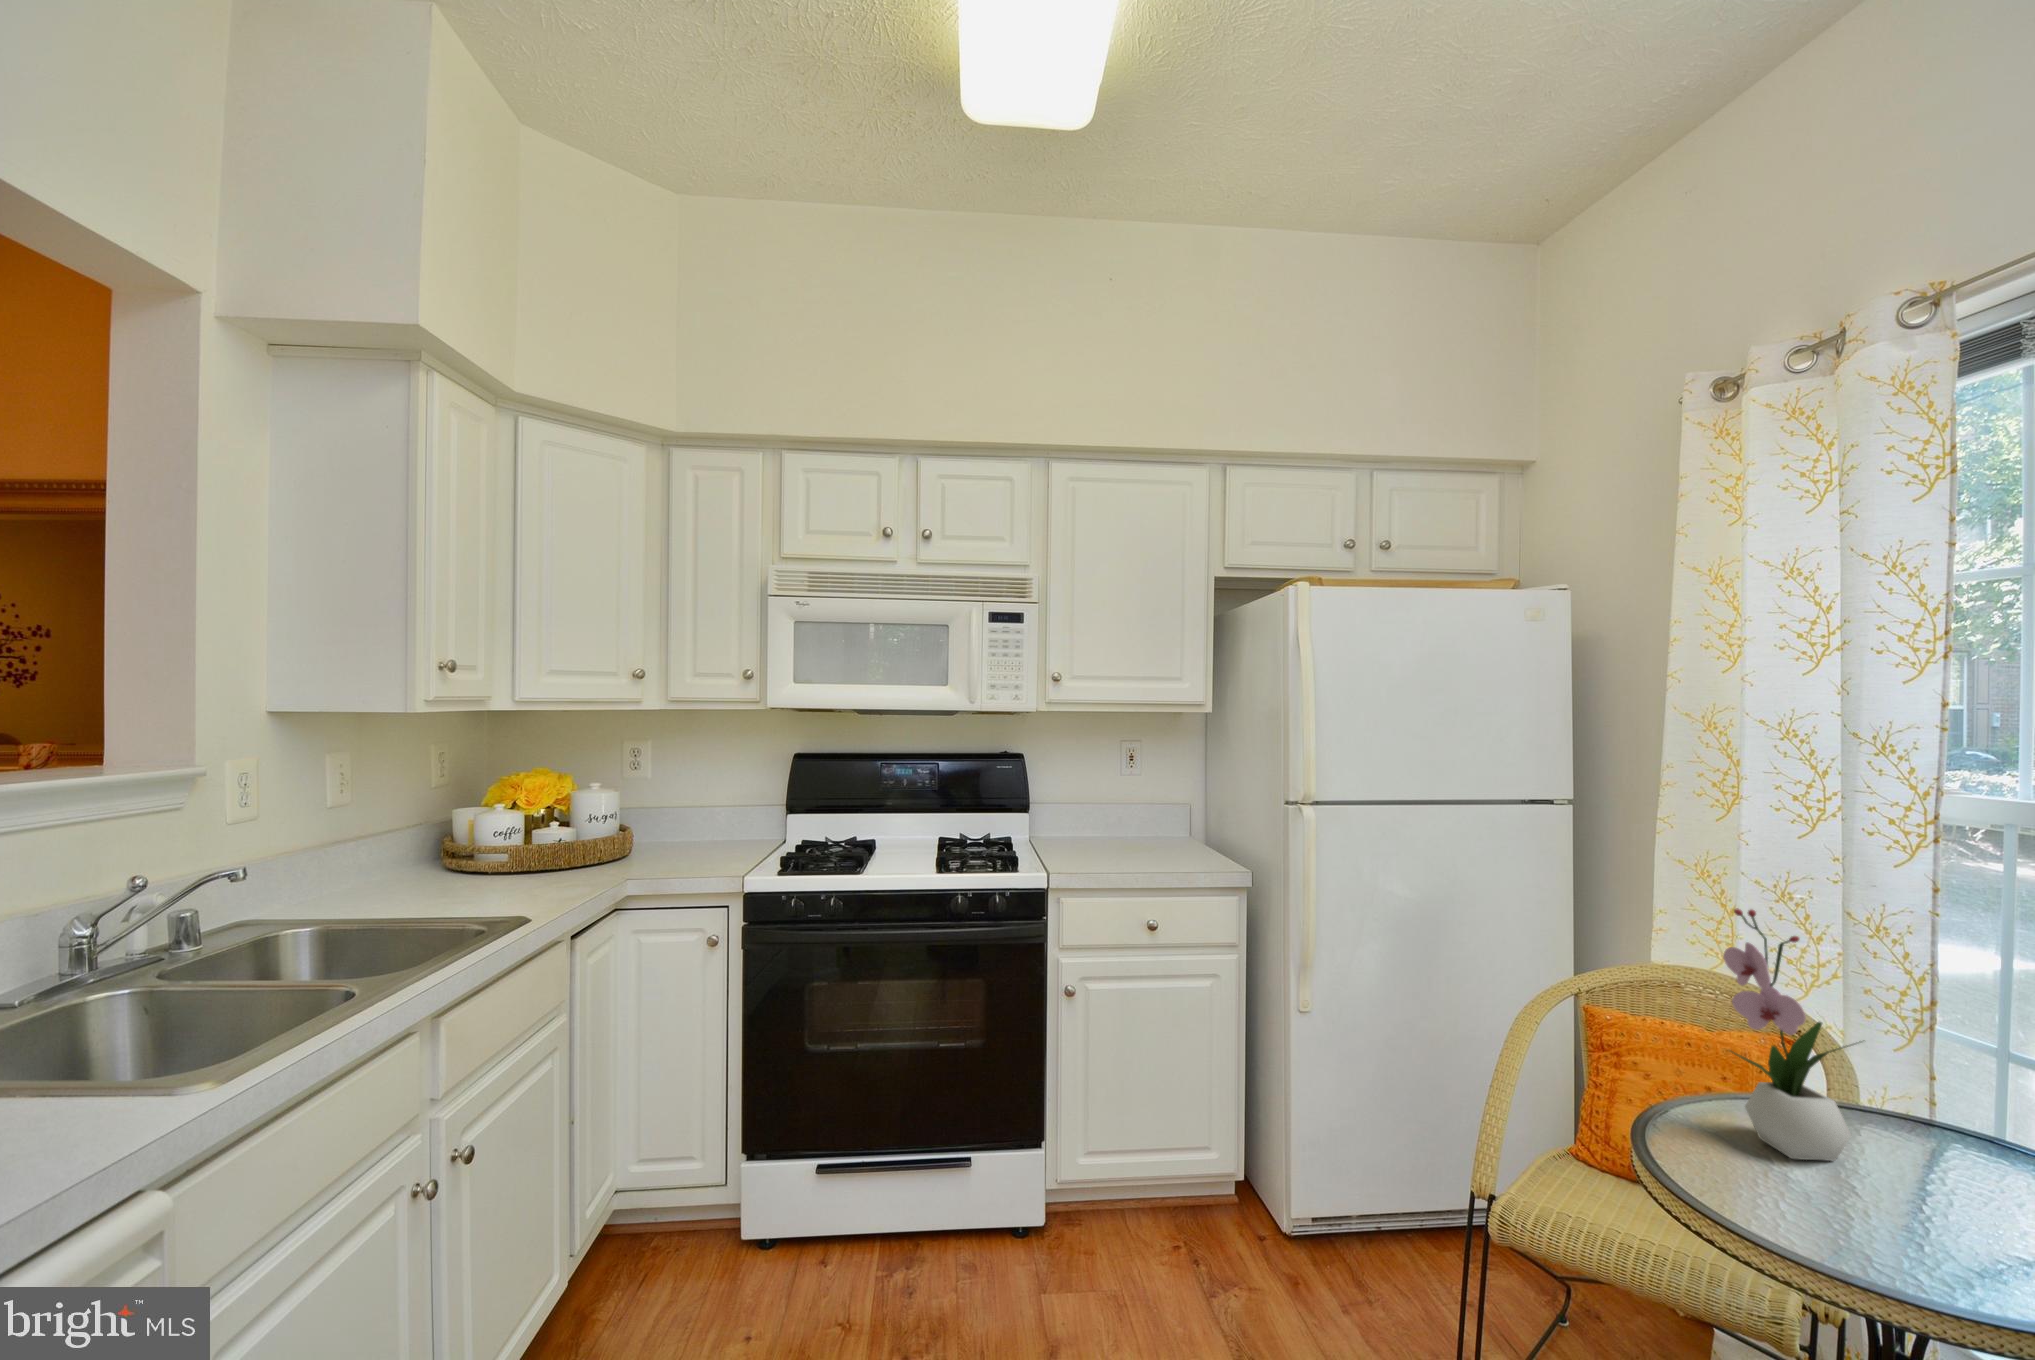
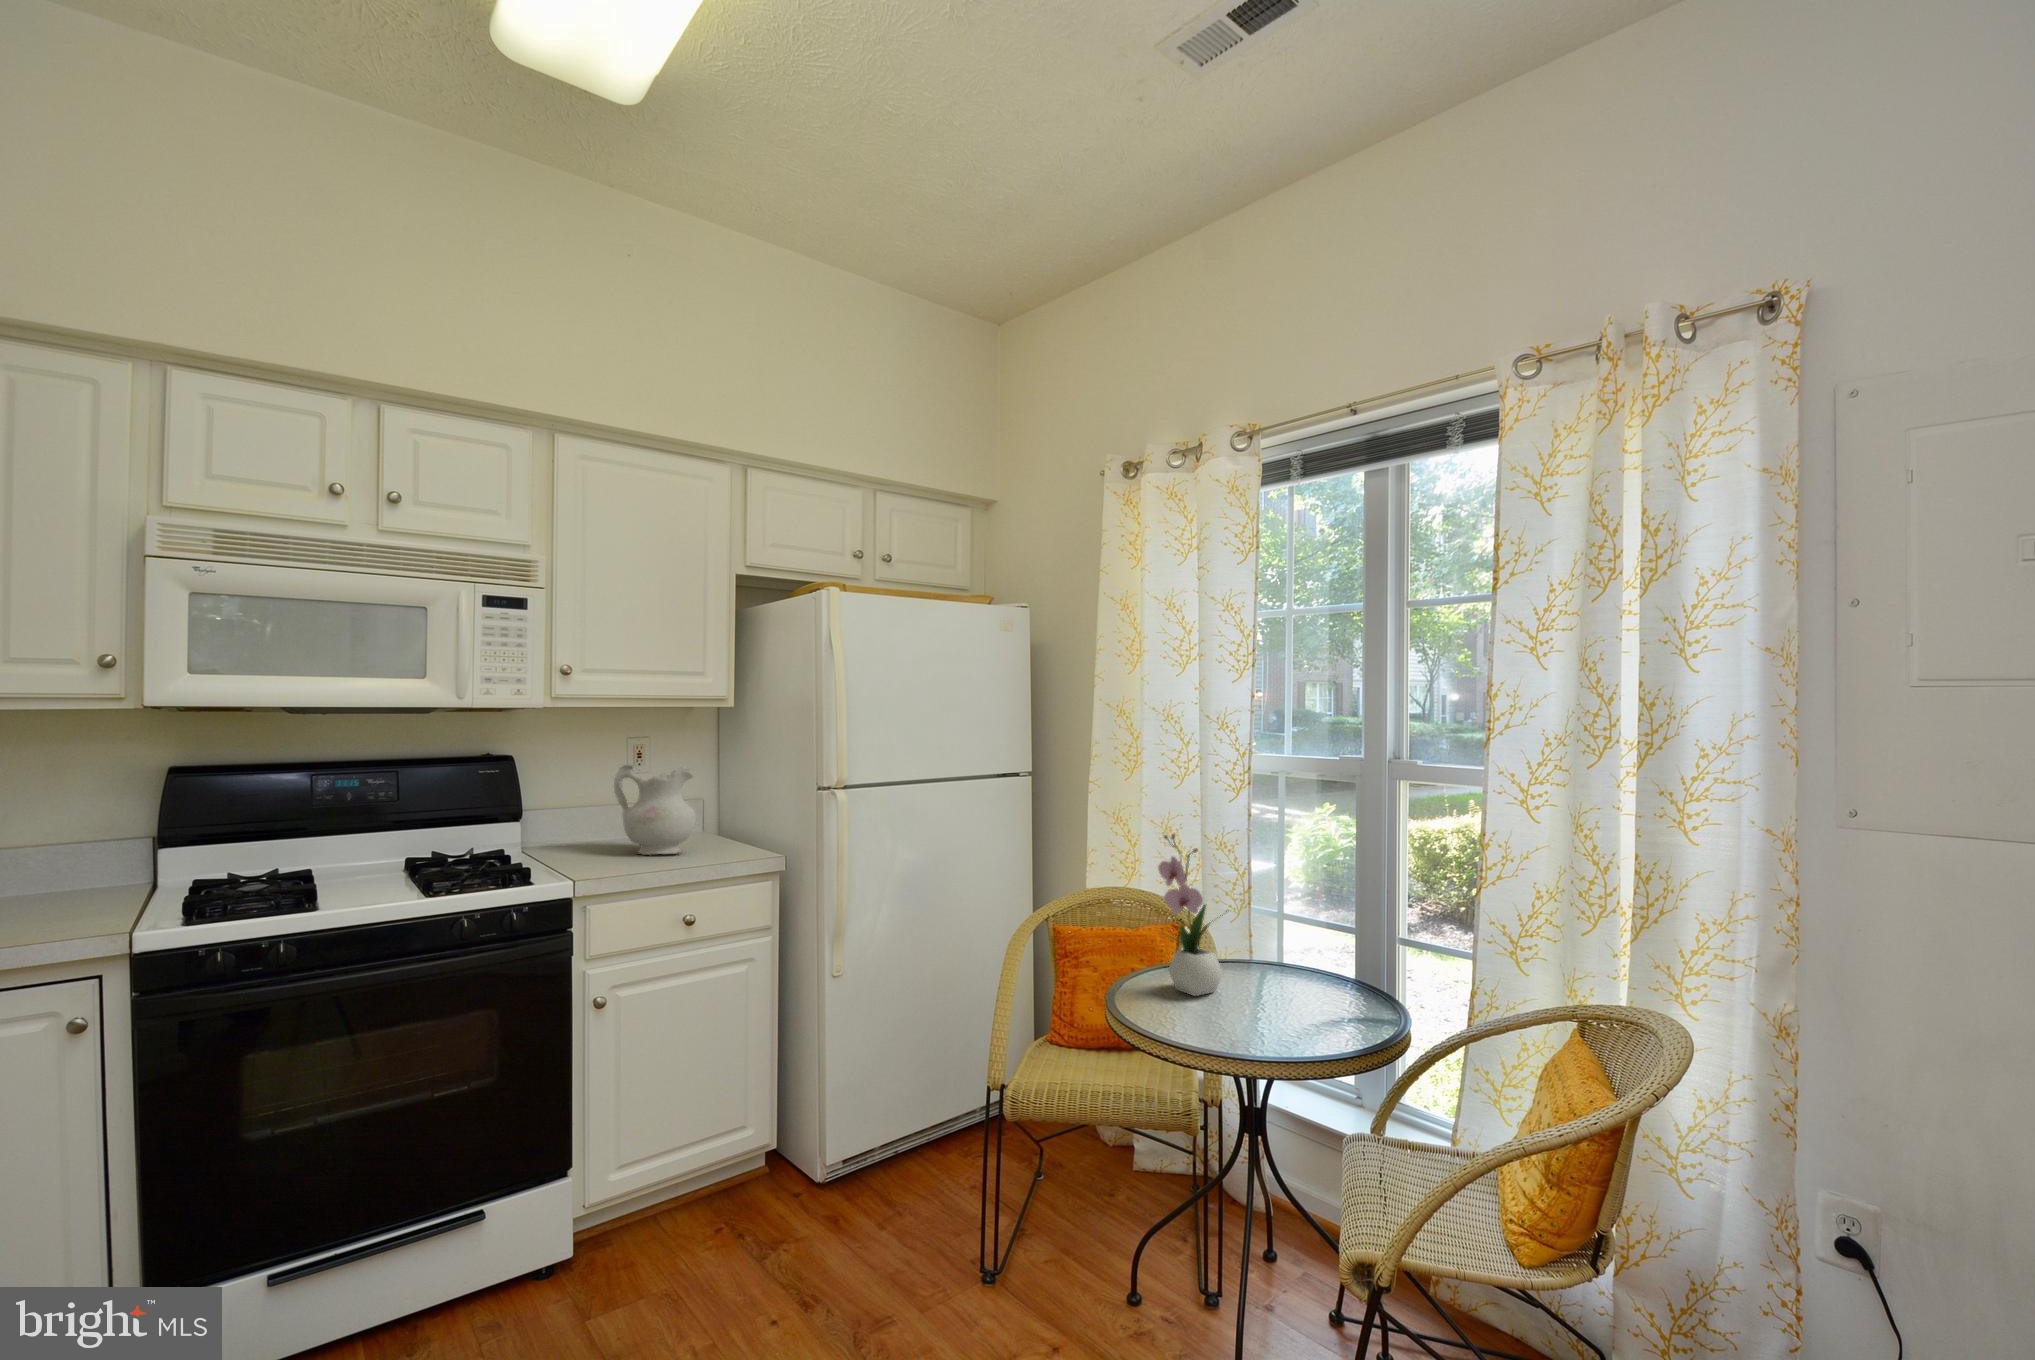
ceramic pitcher: none [1102,765,1175,855] -> present [614,765,696,855]

